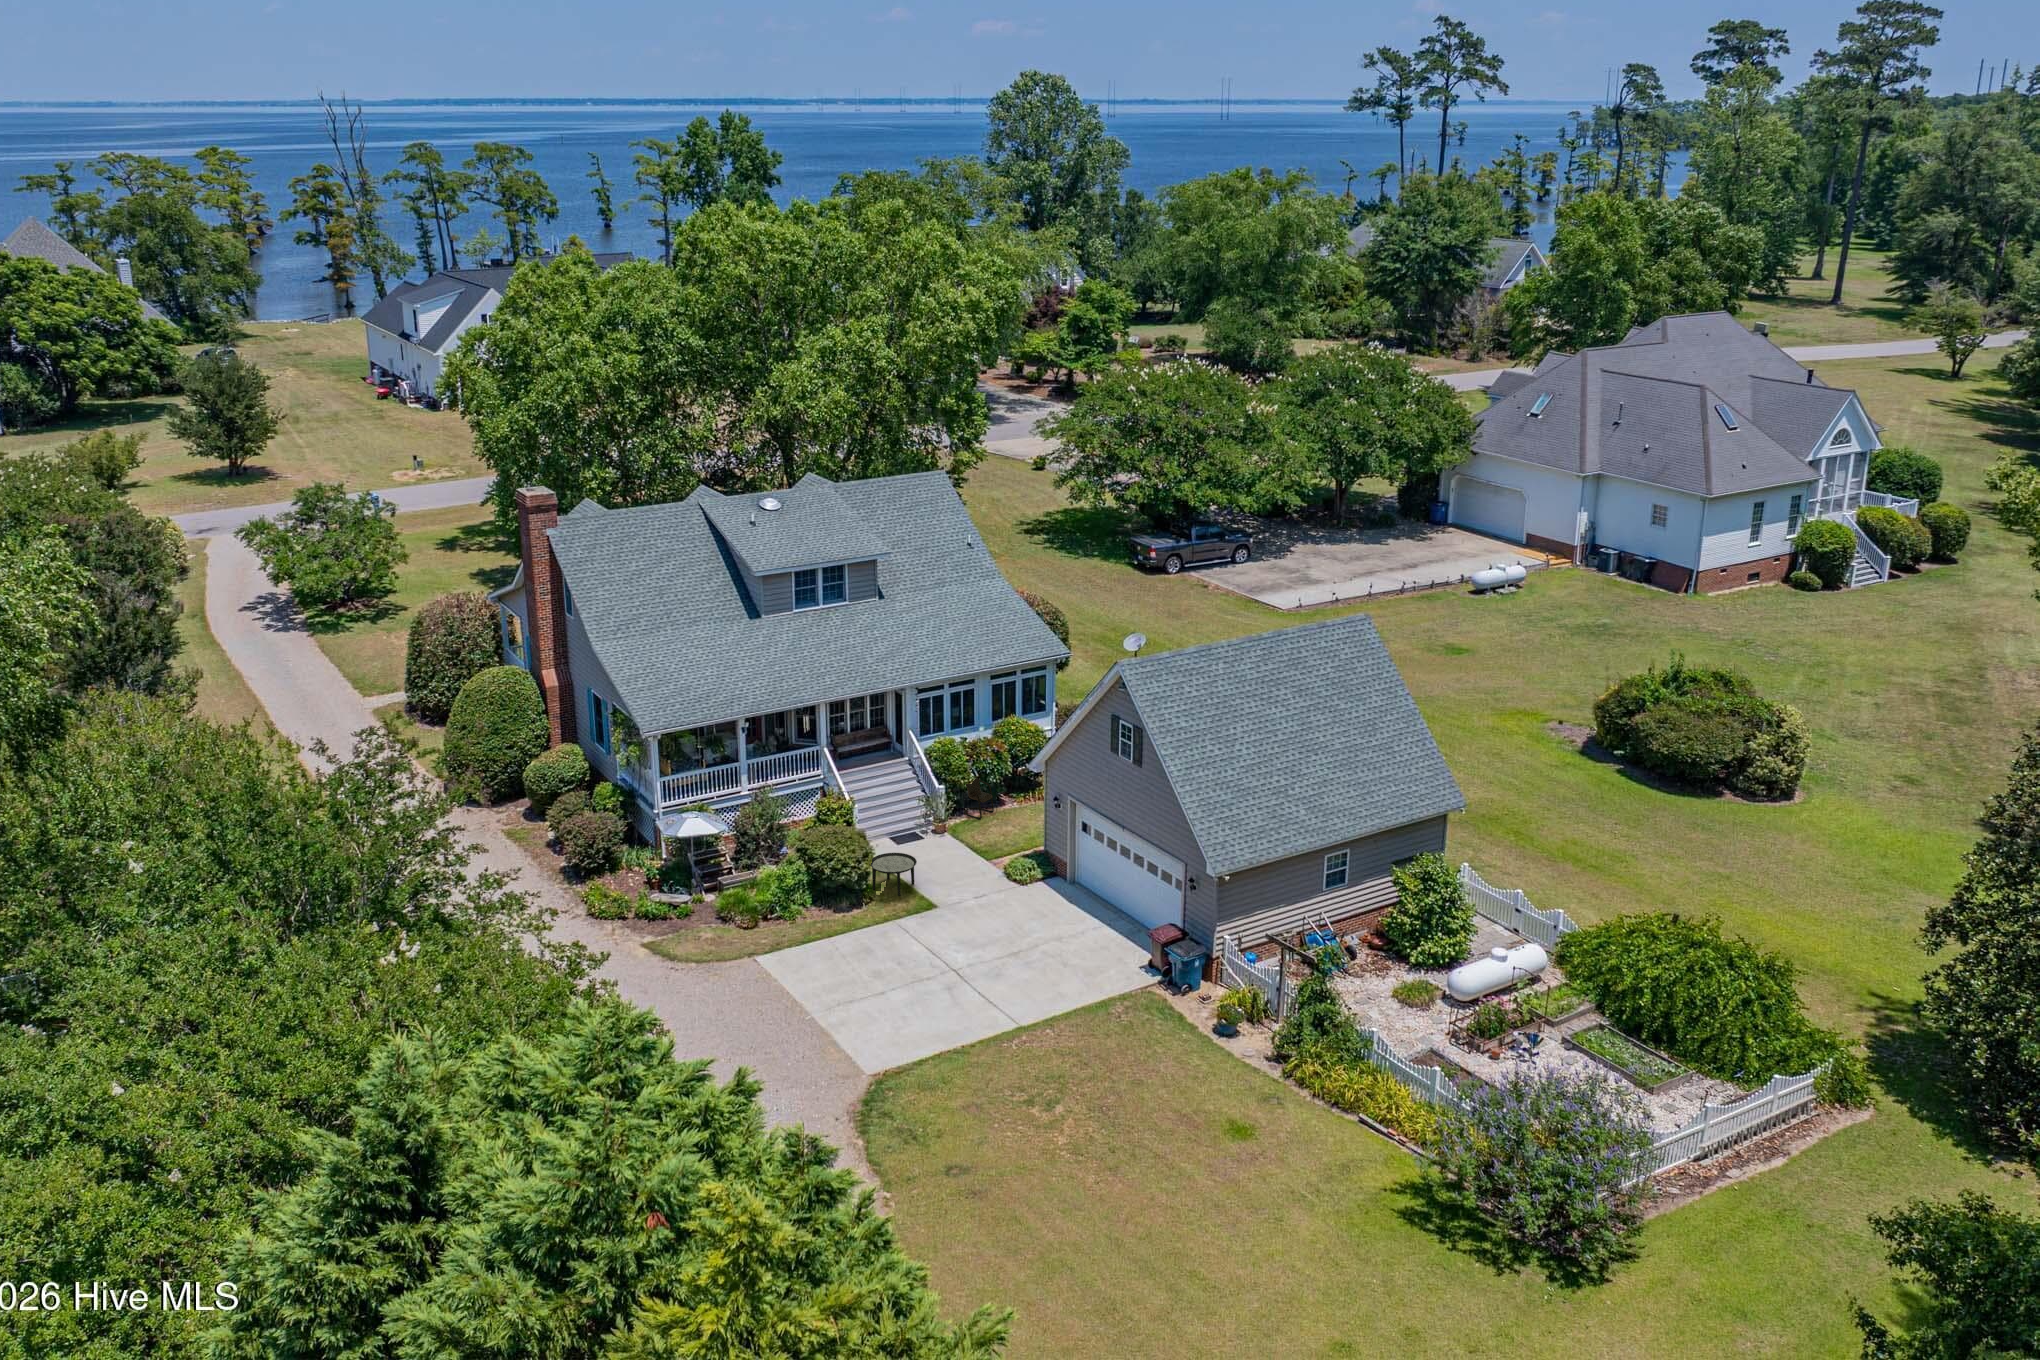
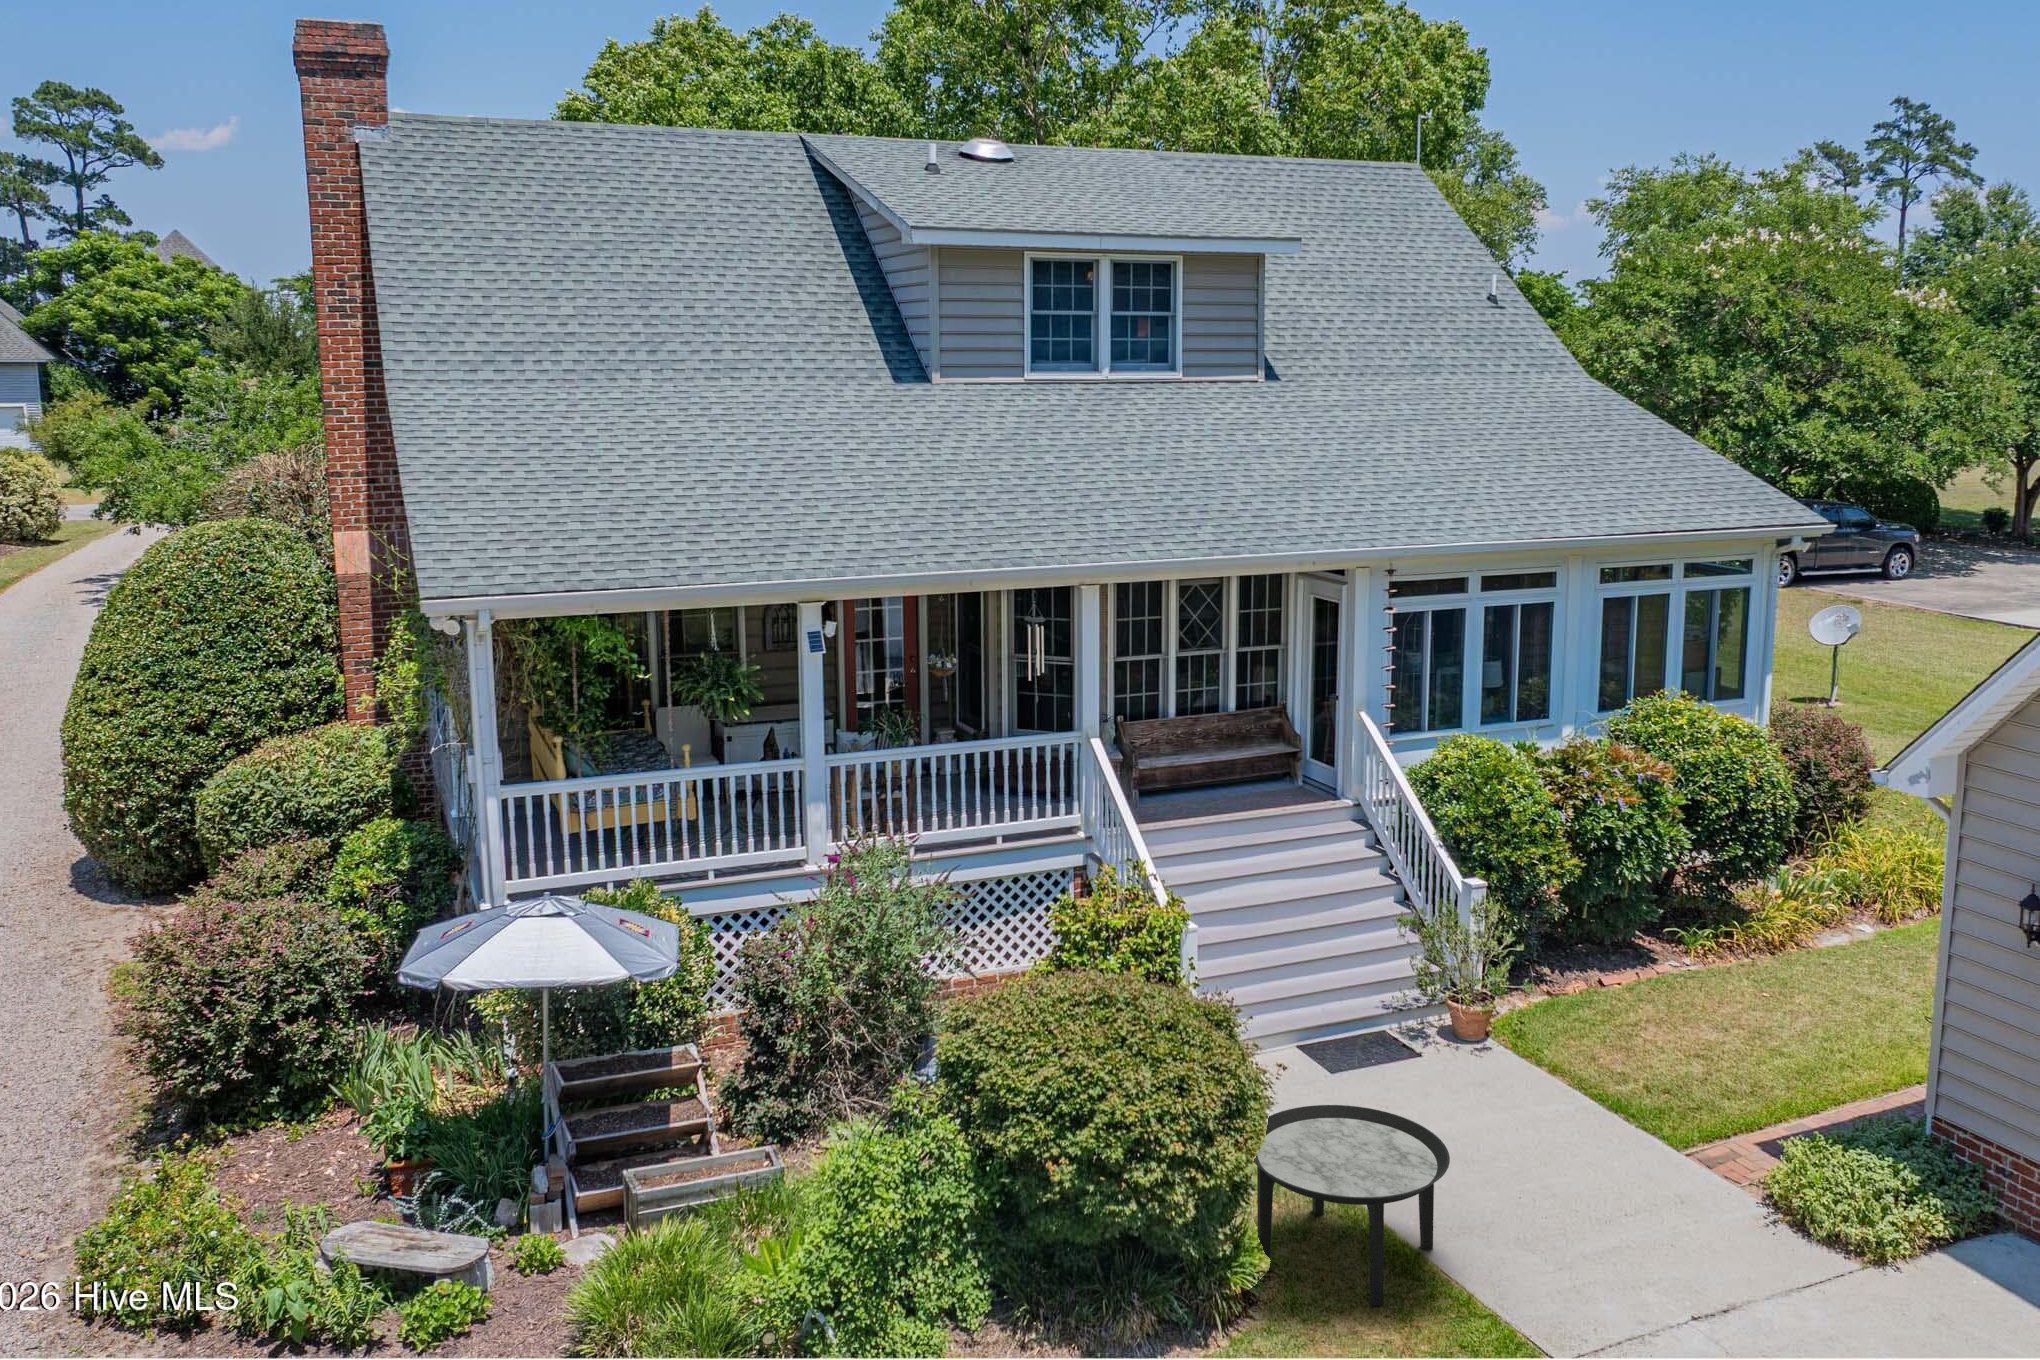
chair: present [964,778,994,820] -> none [1537,866,1640,1003]

